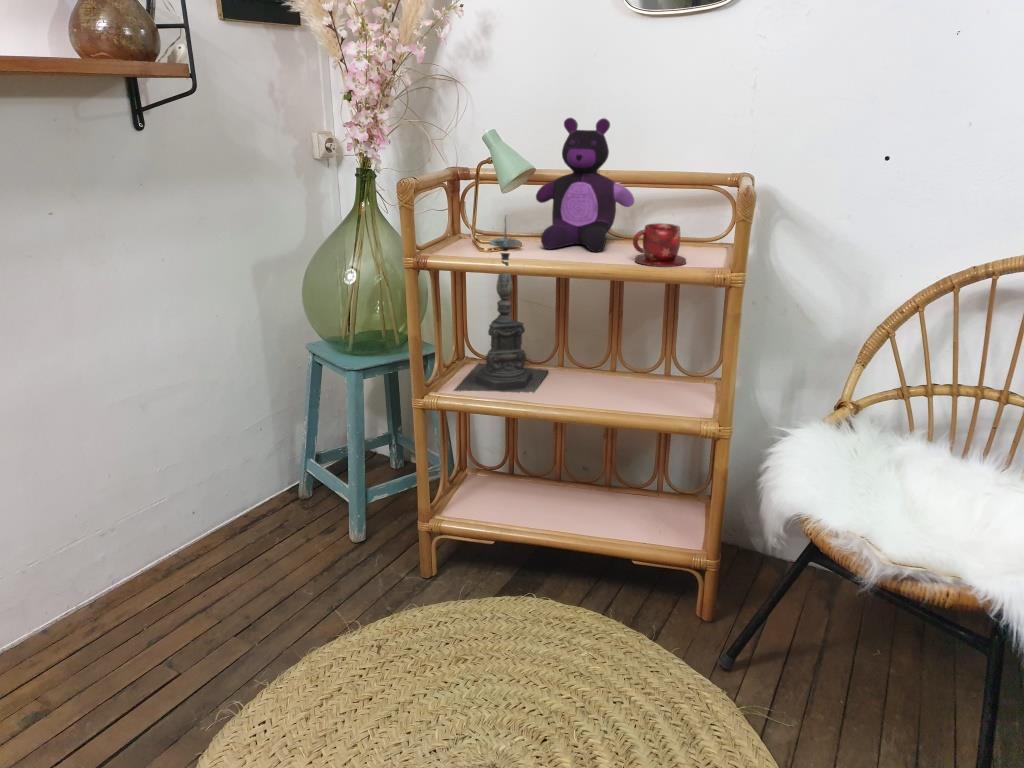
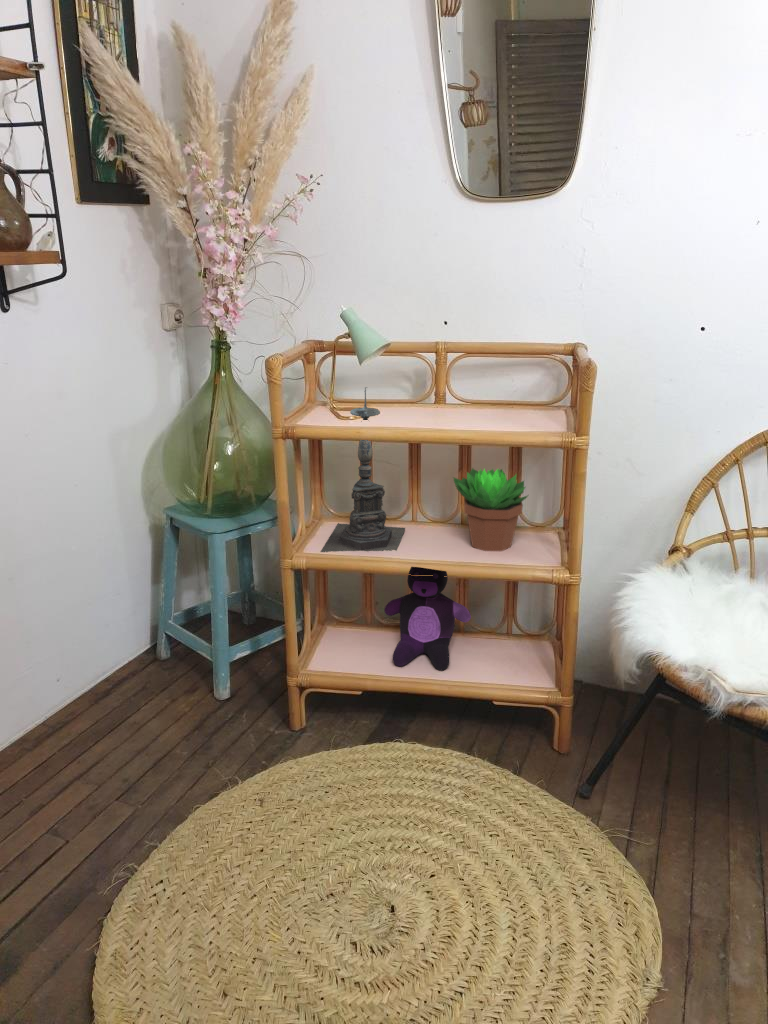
stuffed animal: present [536,118,634,252] -> present [384,567,471,670]
teacup: present [633,223,686,267] -> none [487,392,536,432]
succulent plant: none [598,307,679,398] -> present [454,468,527,551]

